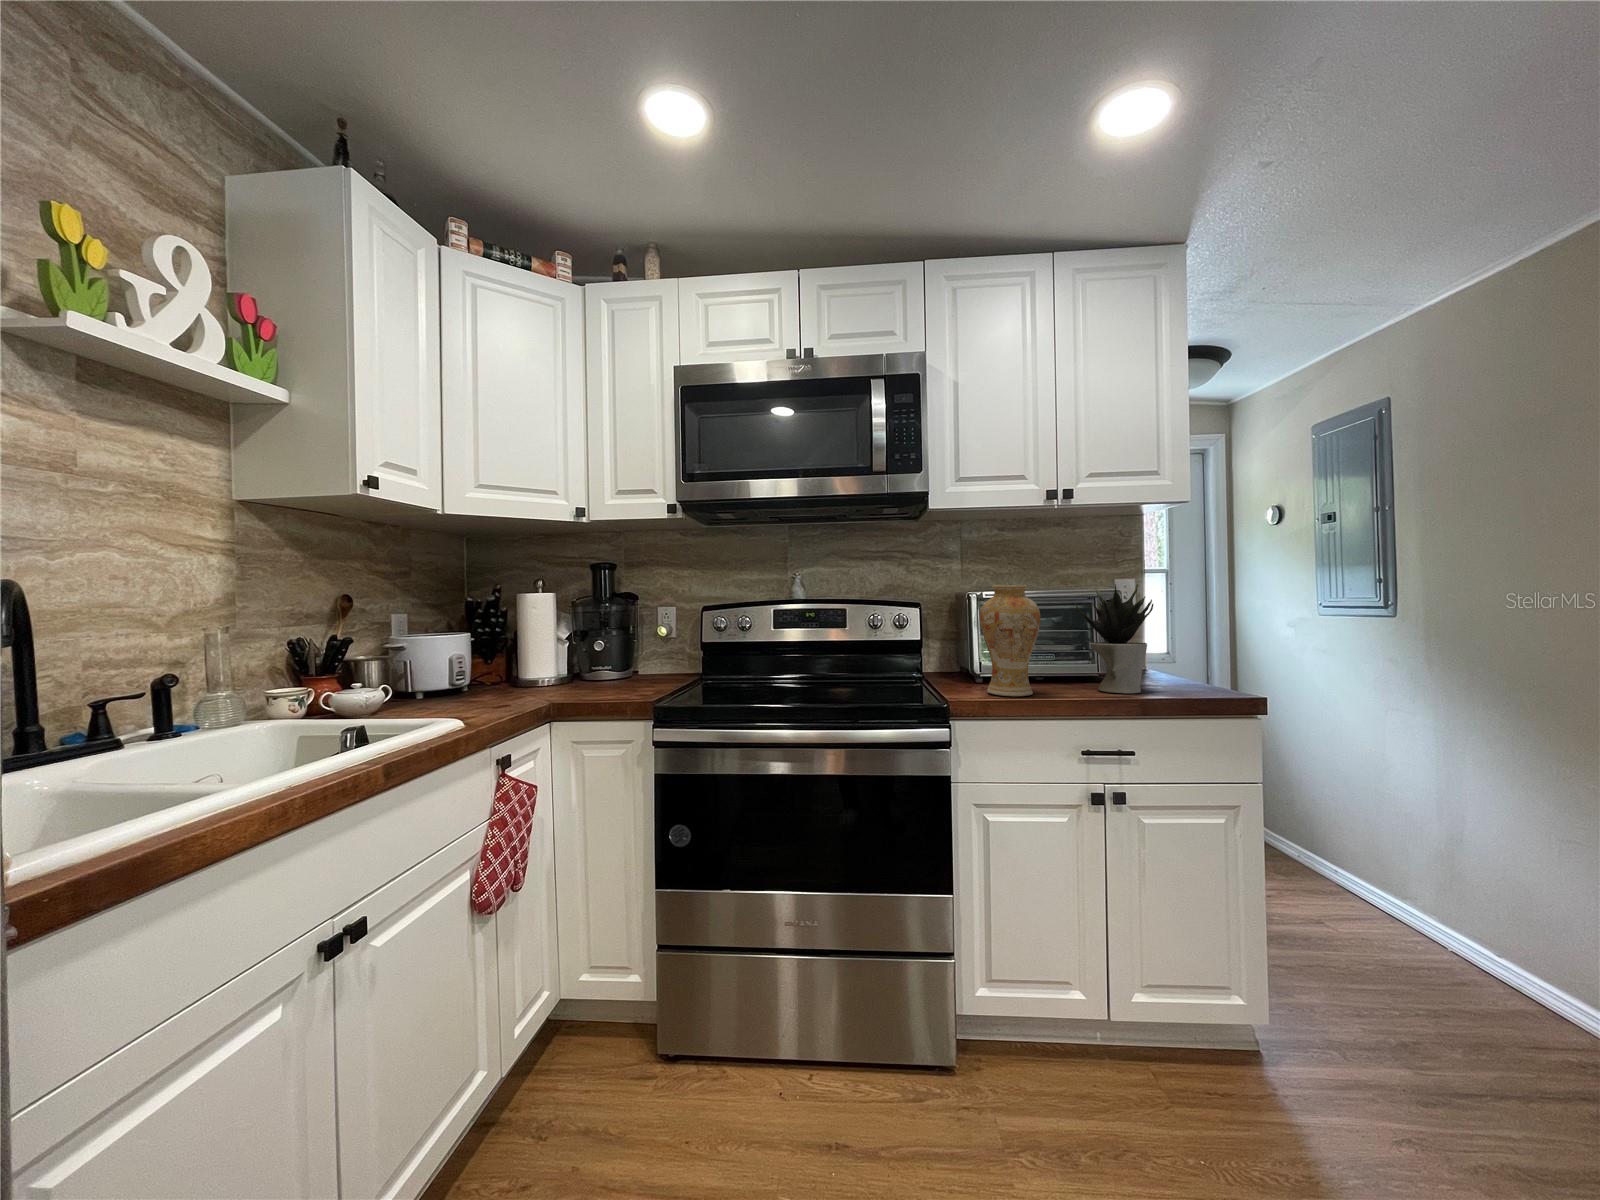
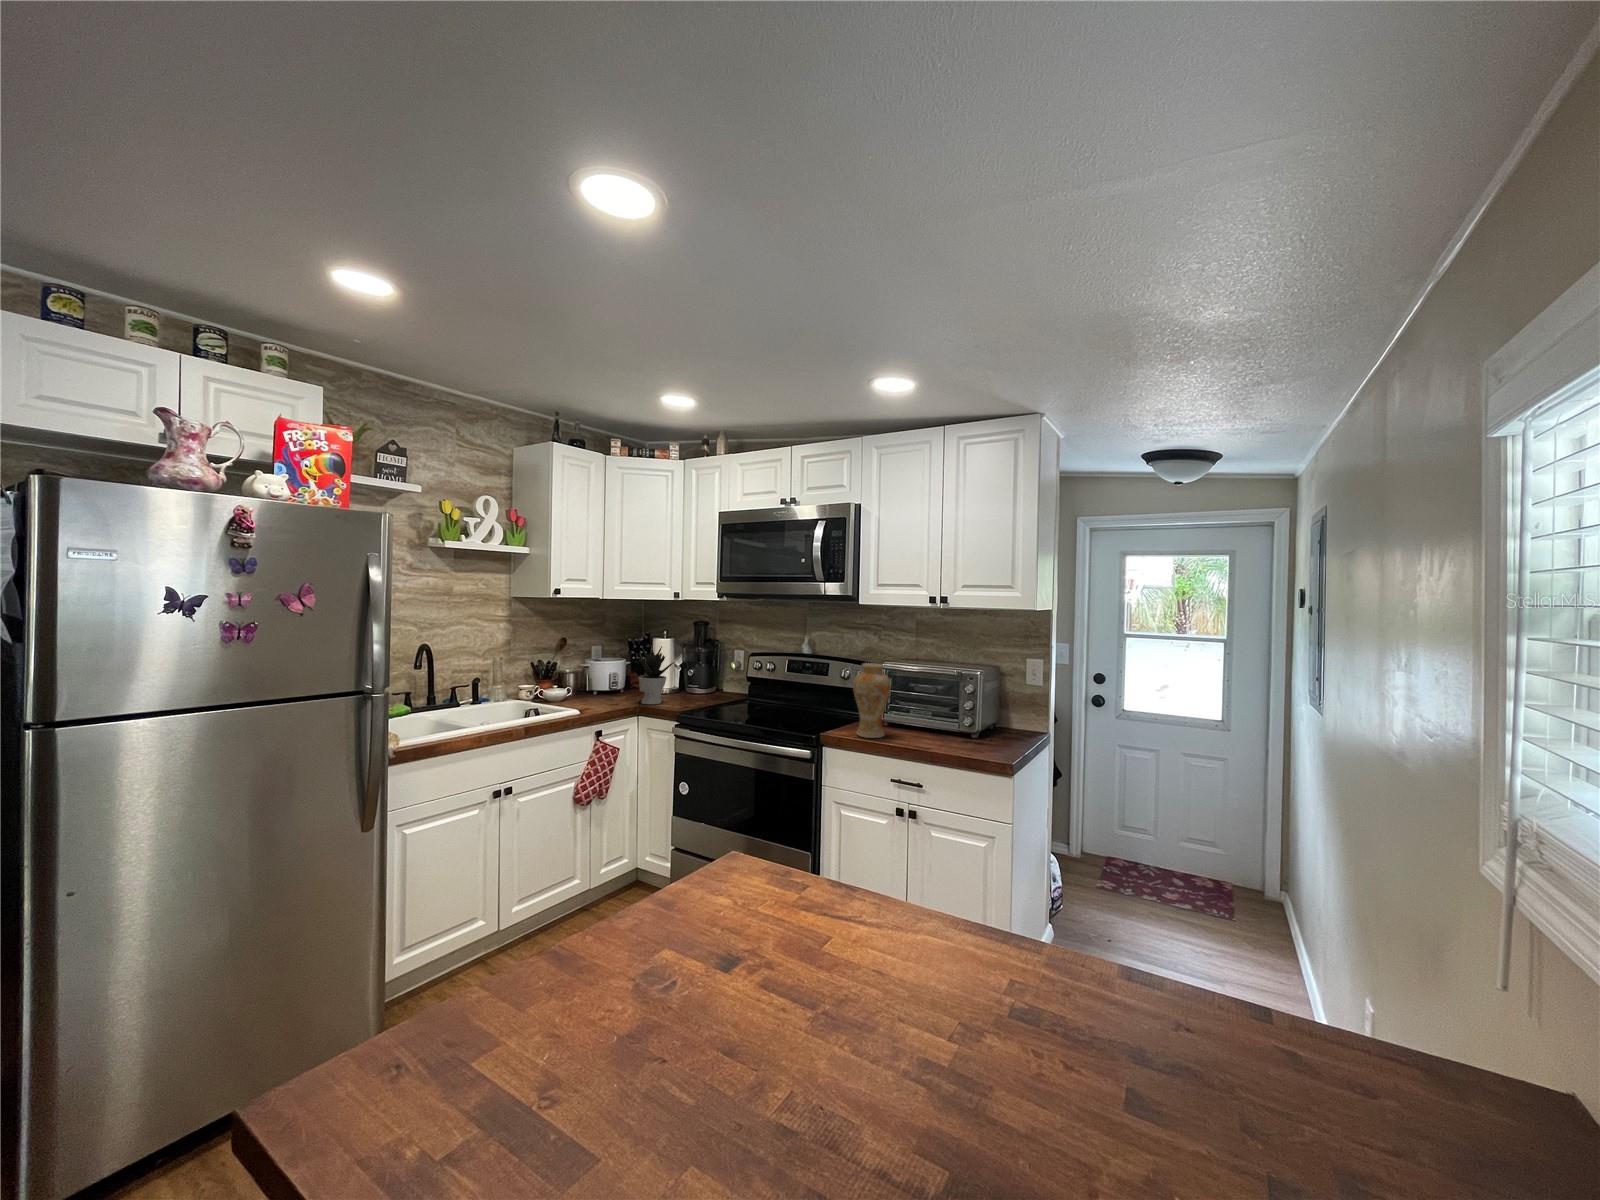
potted plant: present [1076,584,1153,693] -> present [636,646,674,704]

